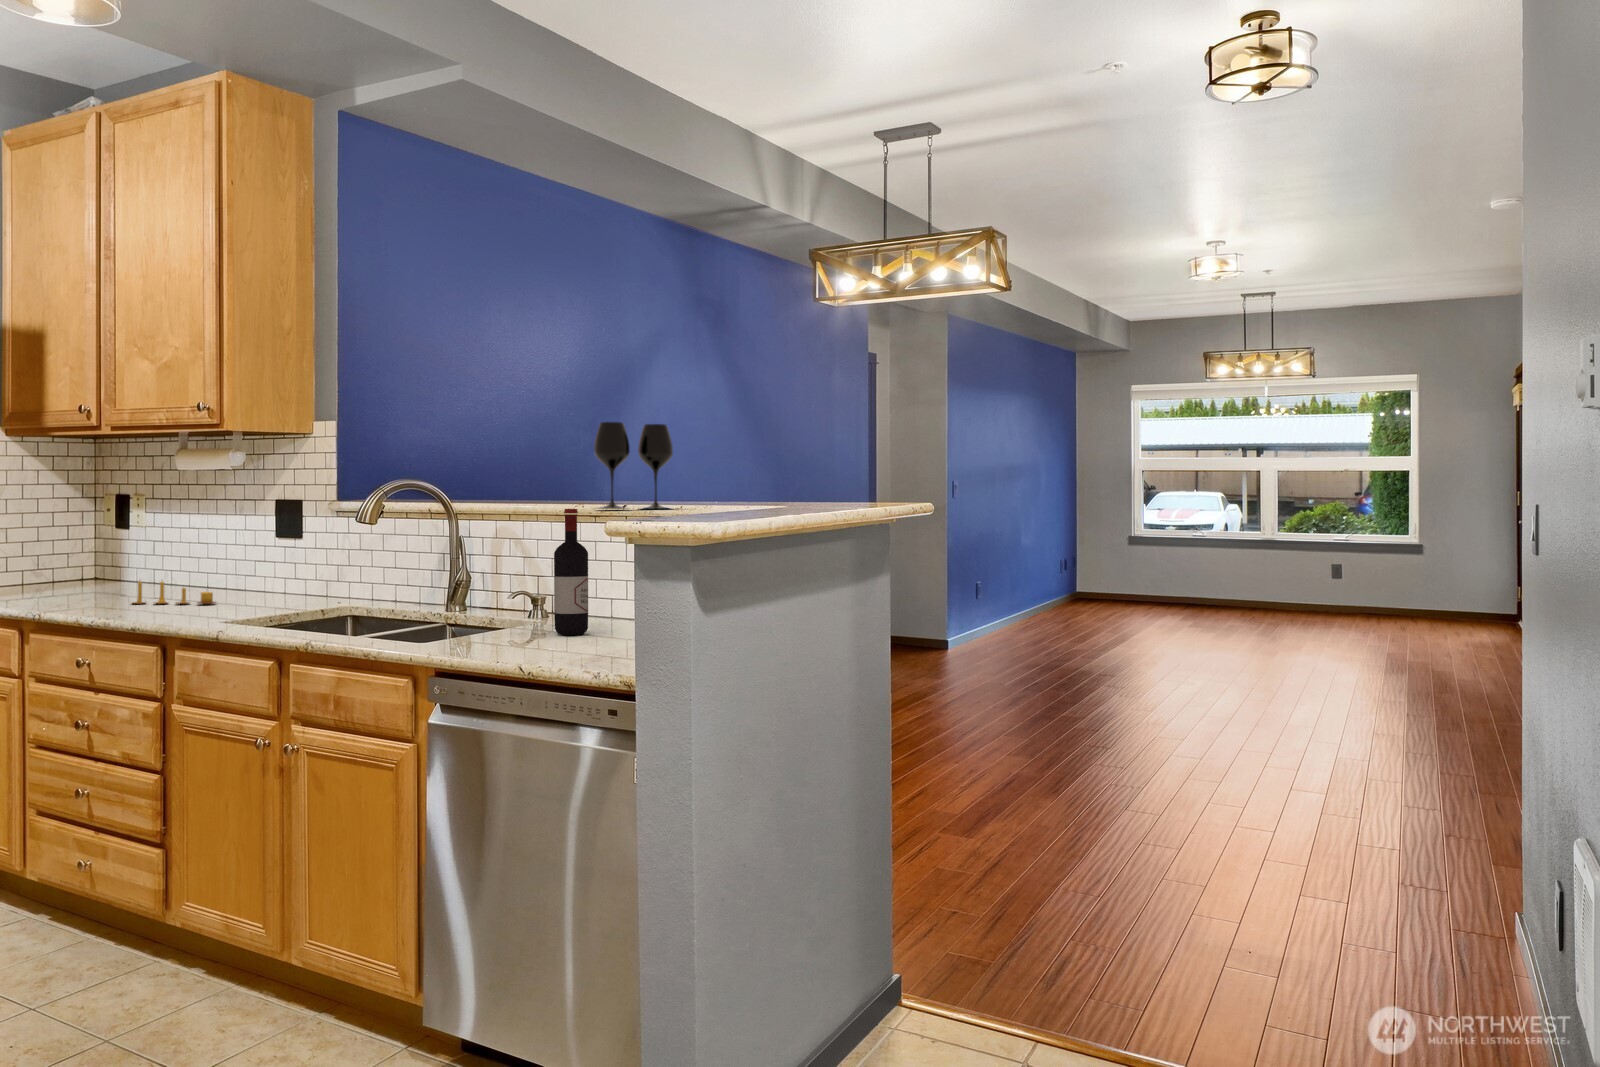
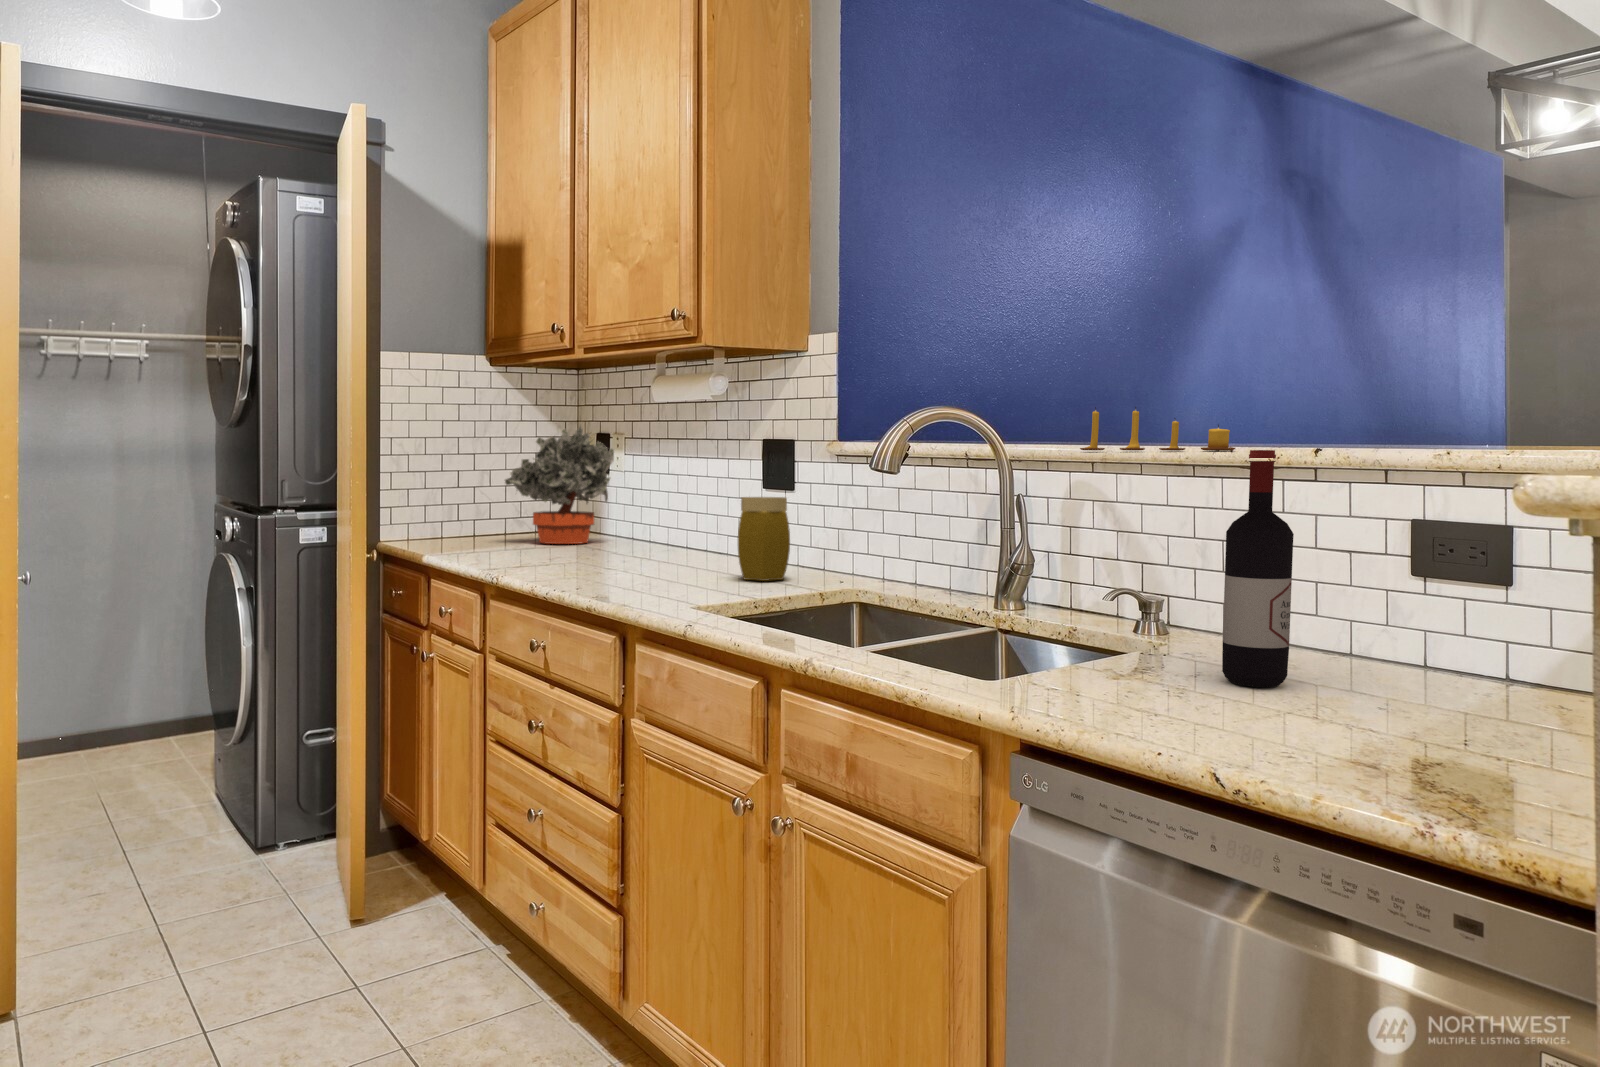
wine glass: present [594,422,673,509] -> none [1280,289,1438,453]
potted plant: none [26,486,137,589] -> present [505,427,614,544]
jar: none [256,543,299,605] -> present [738,497,790,581]
candle: present [133,581,215,604] -> present [1080,407,1235,451]

